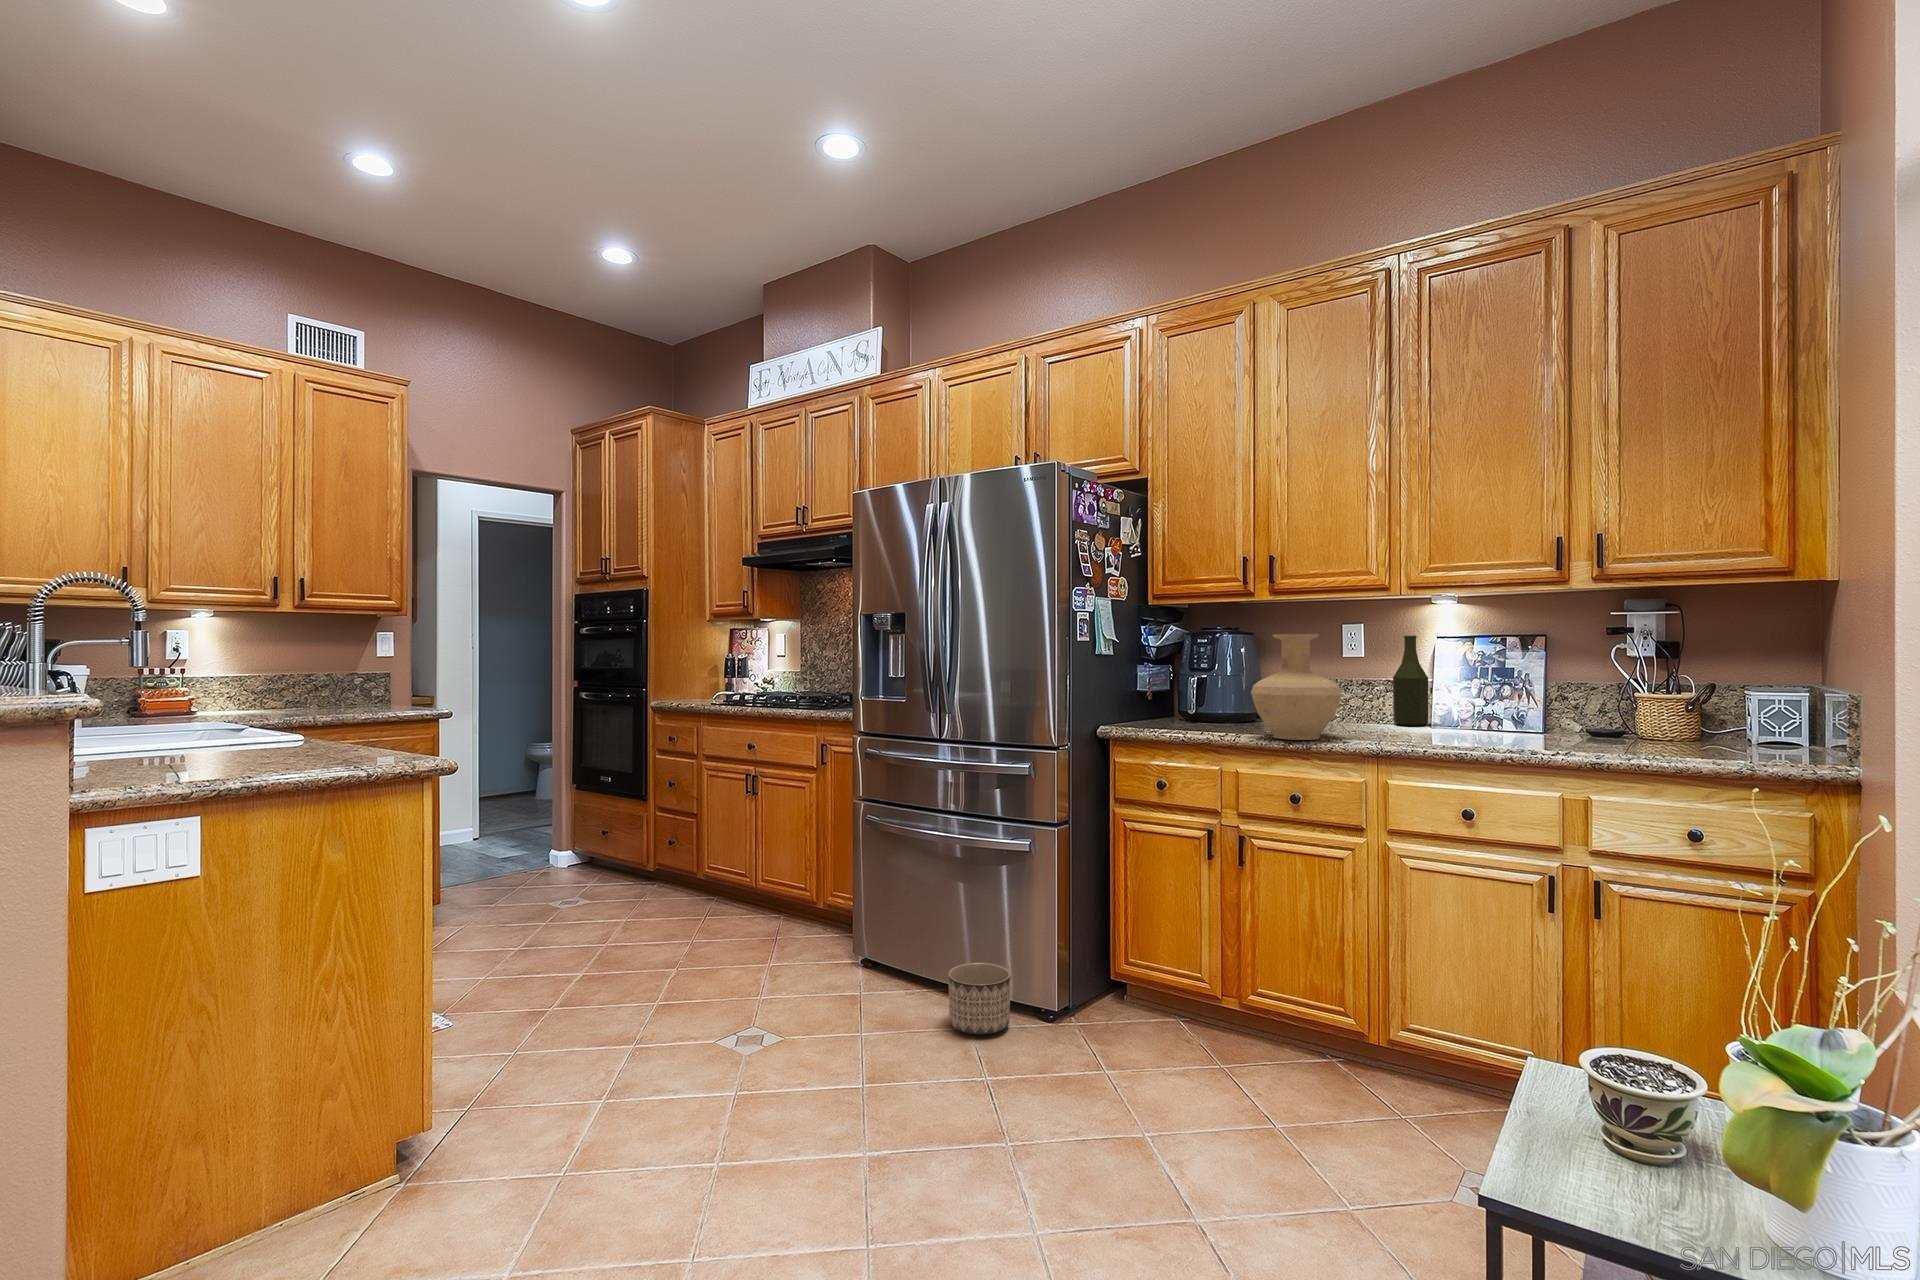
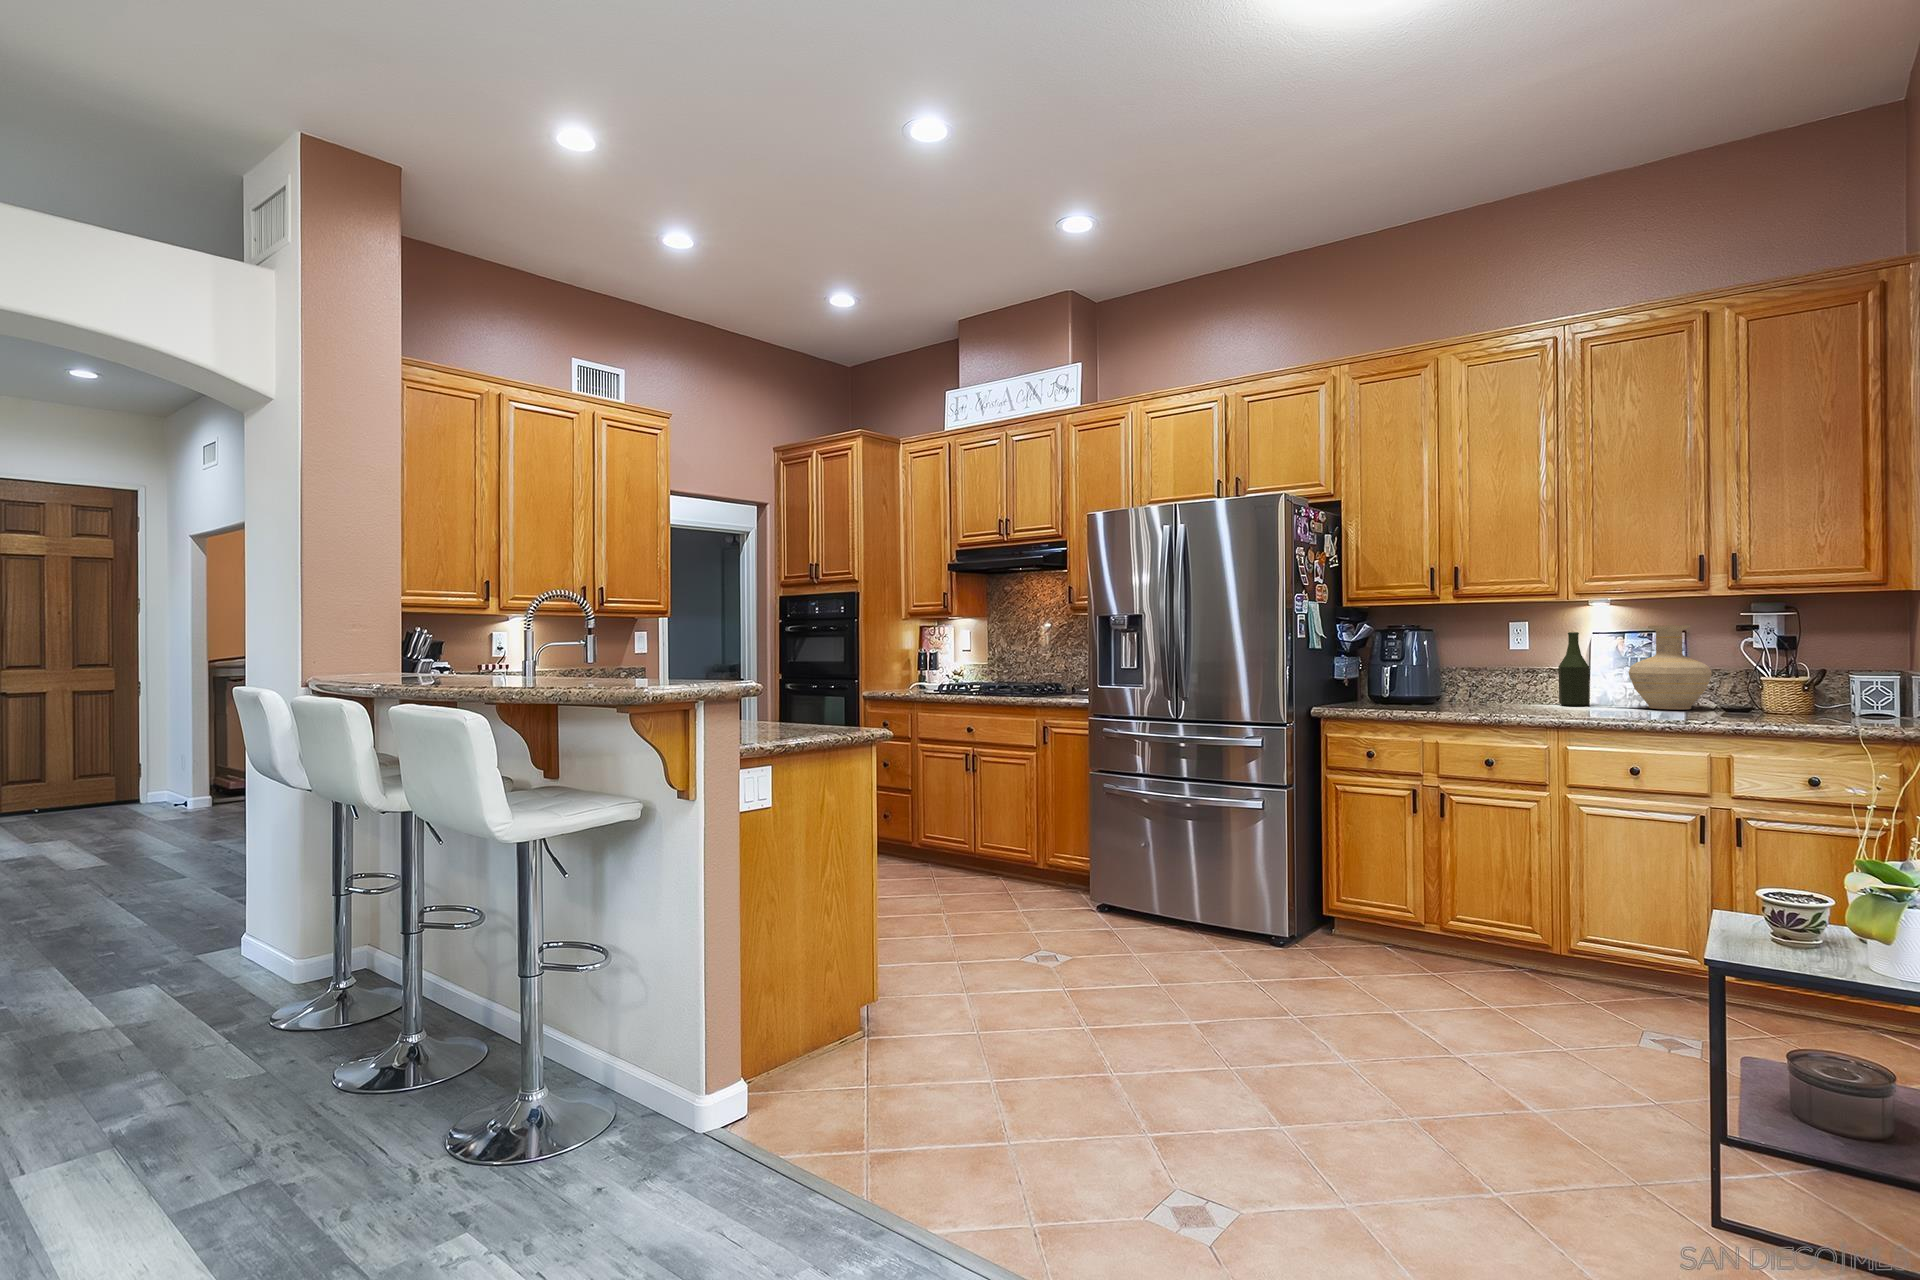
vase: present [1251,634,1342,740] -> present [1628,625,1712,709]
planter: present [948,963,1011,1034] -> none [1197,900,1249,954]

